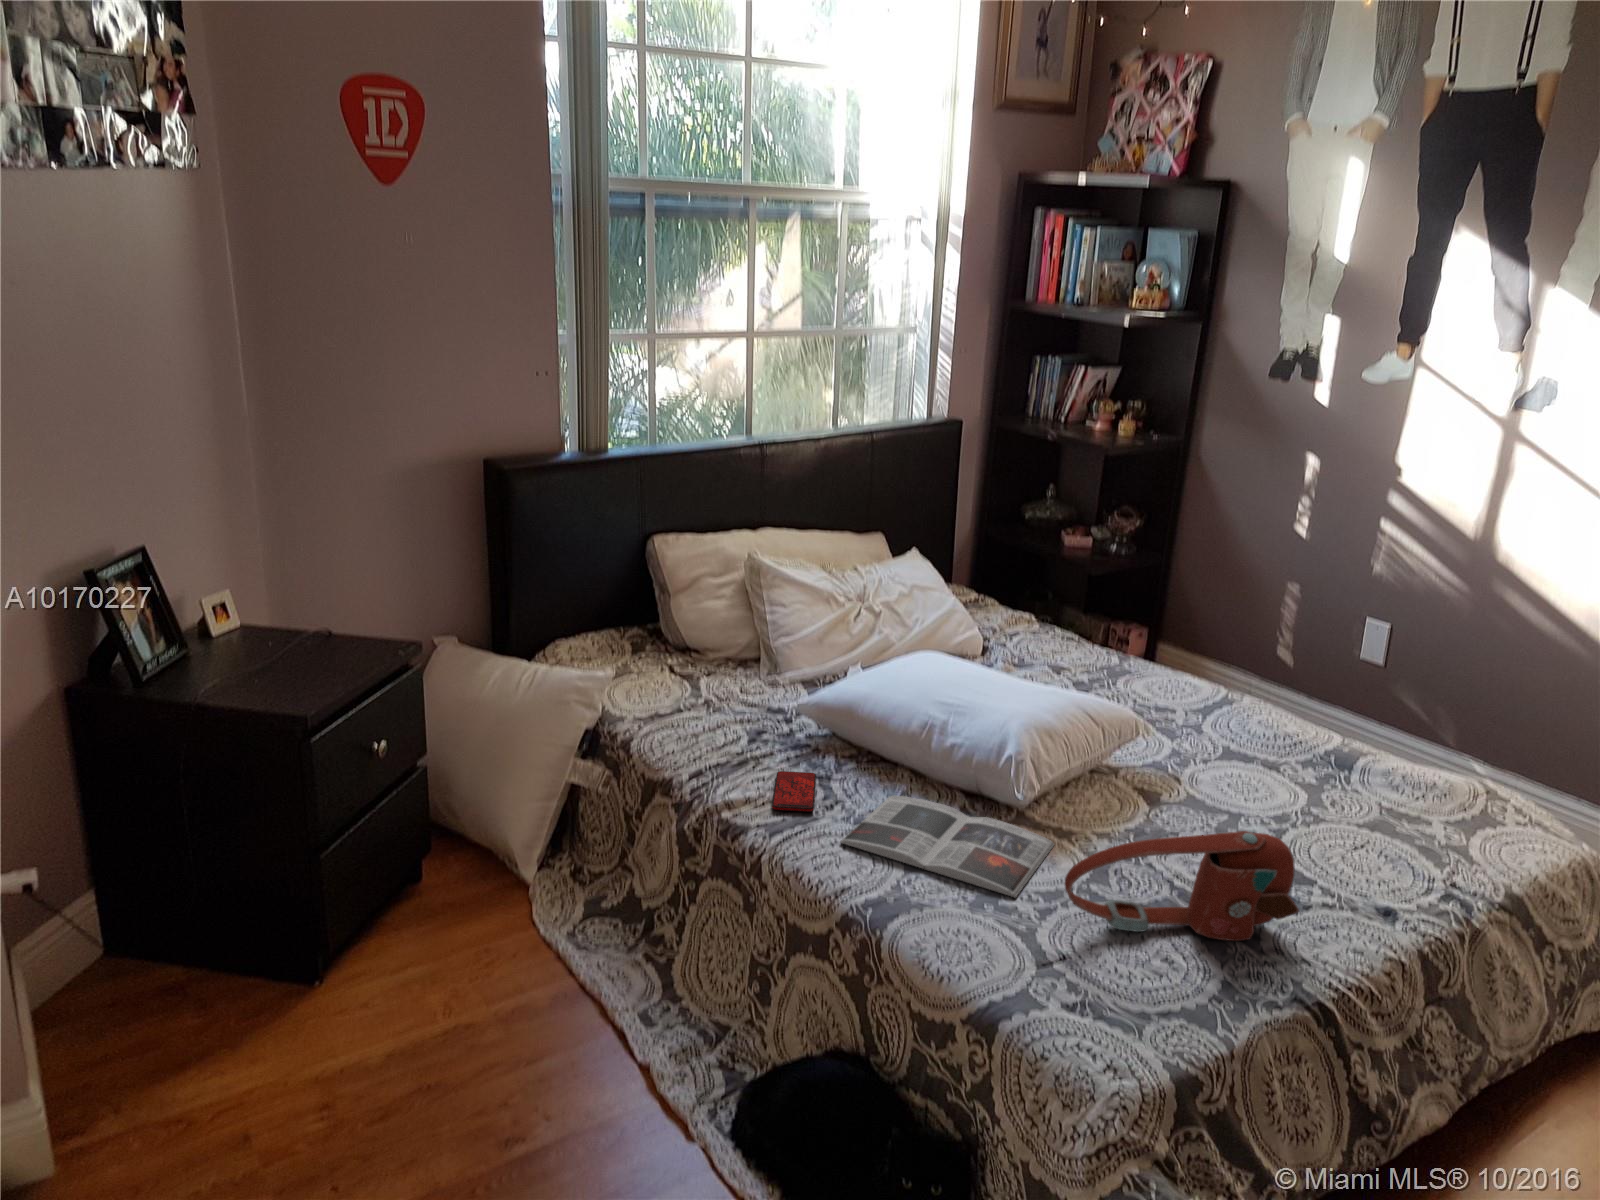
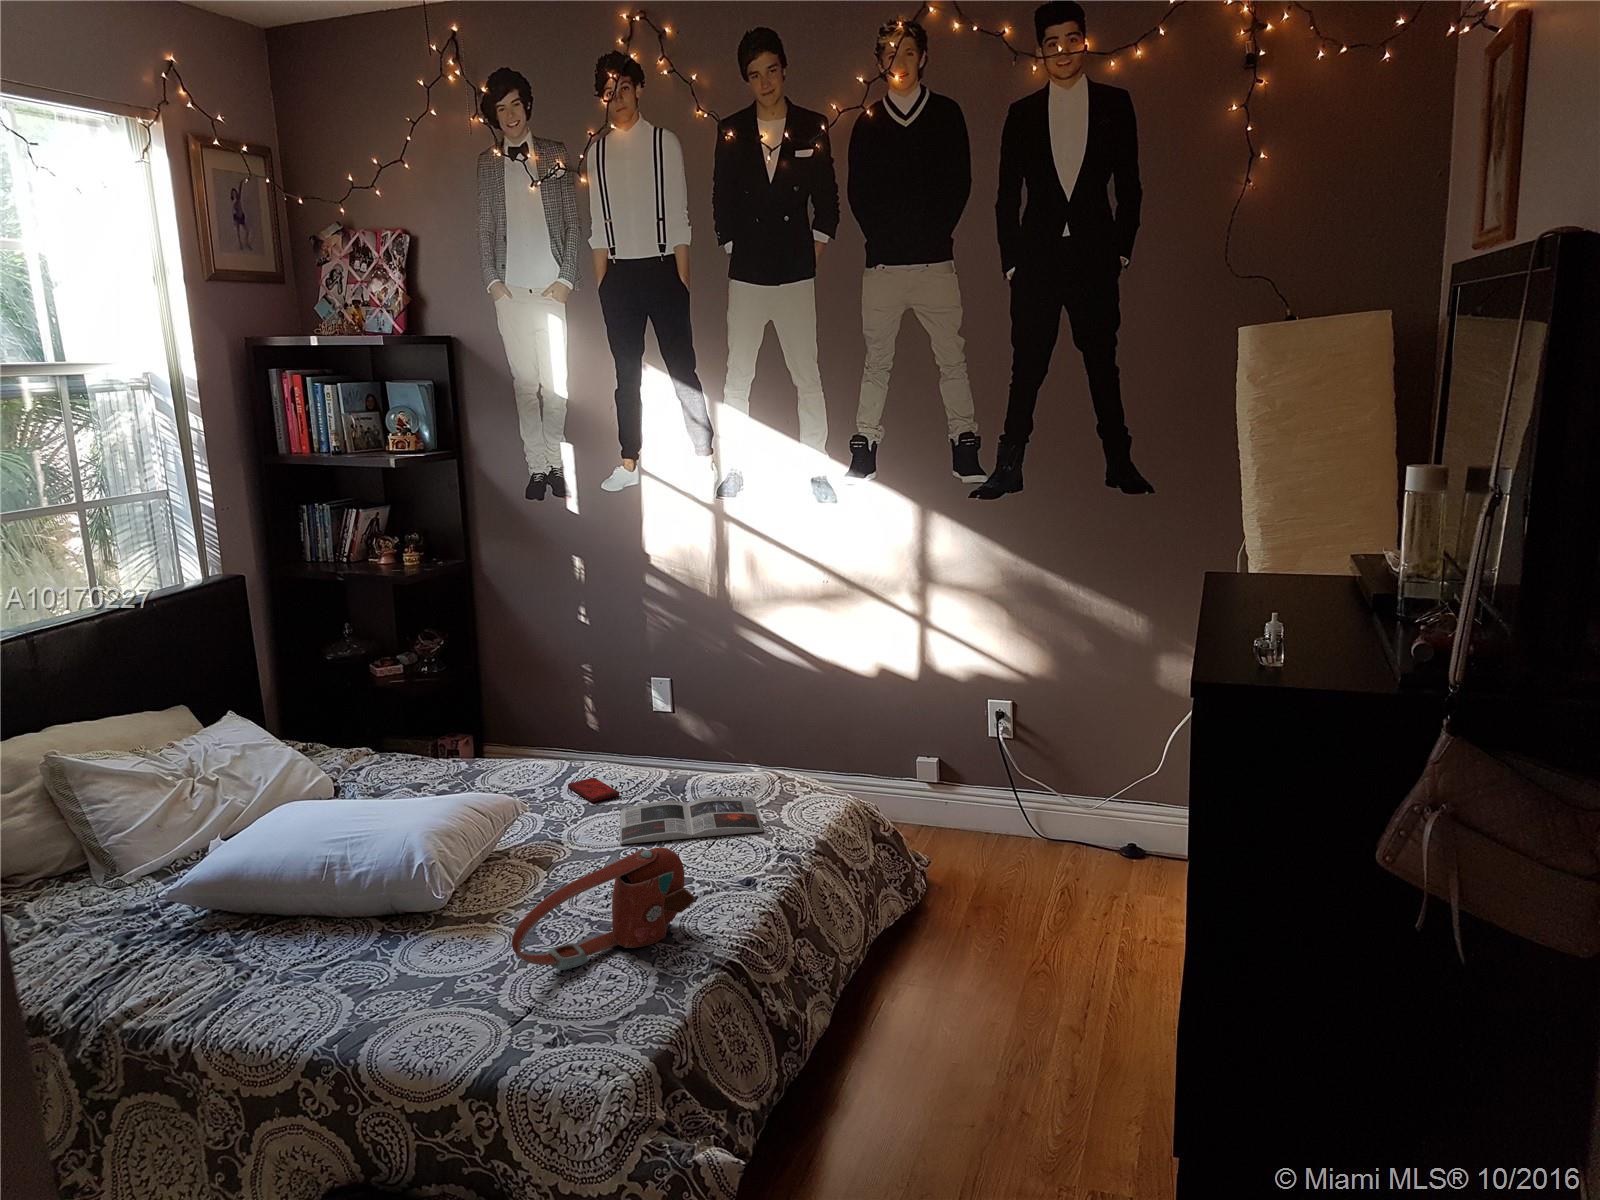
smartphone: present [772,771,816,812] -> present [568,778,619,802]
magazine: present [841,796,1054,898] -> present [620,796,763,844]

